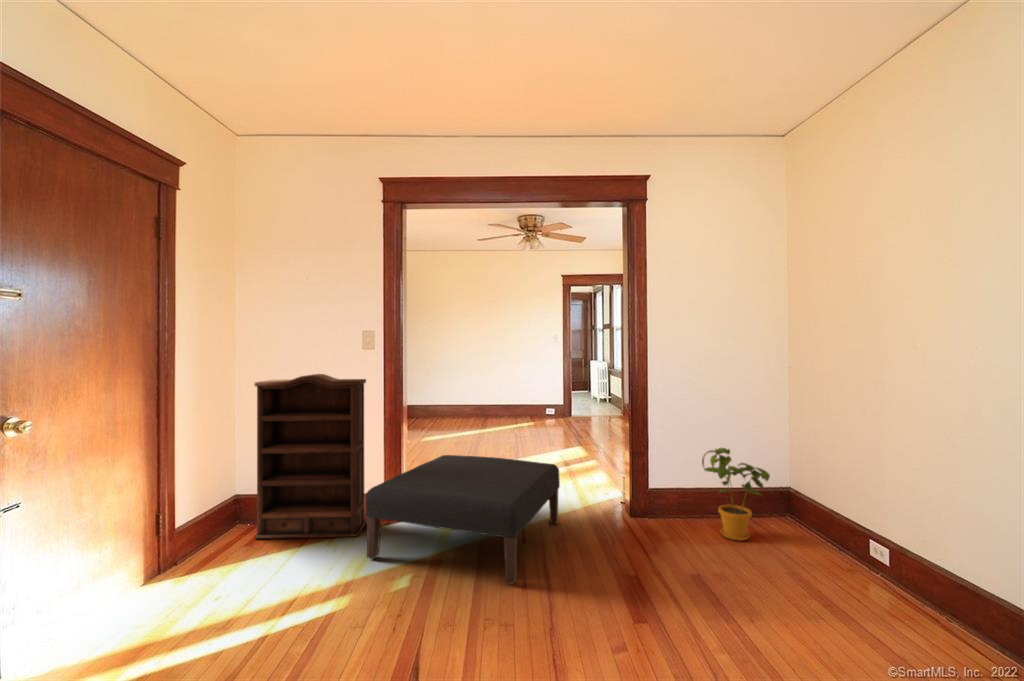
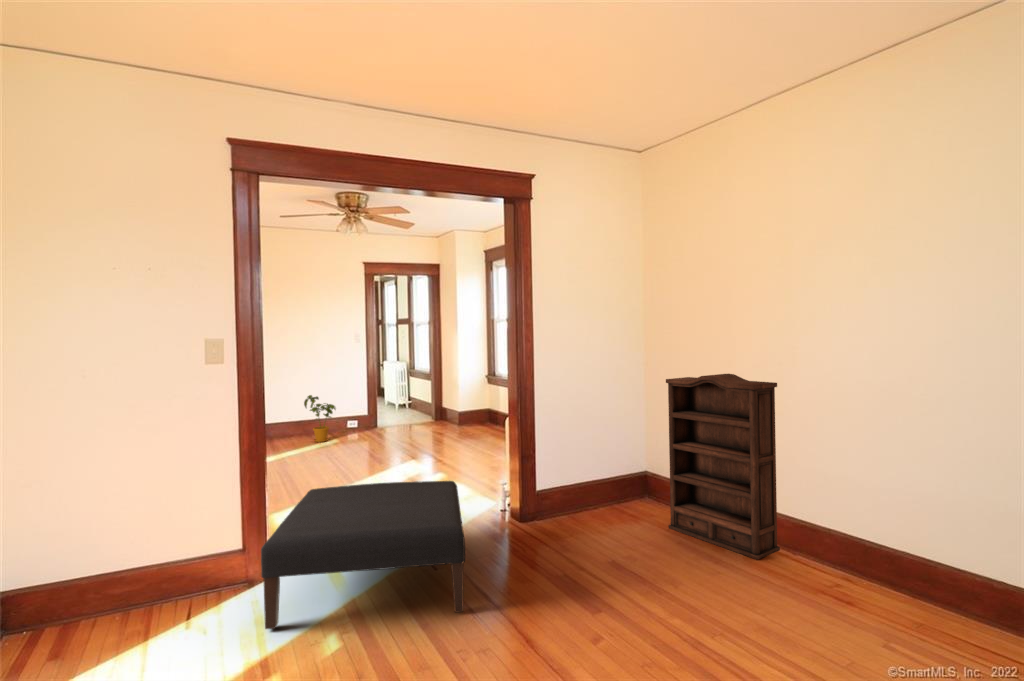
bookshelf: present [254,374,366,539] -> present [666,374,780,560]
house plant: present [702,448,770,541] -> present [304,395,336,442]

